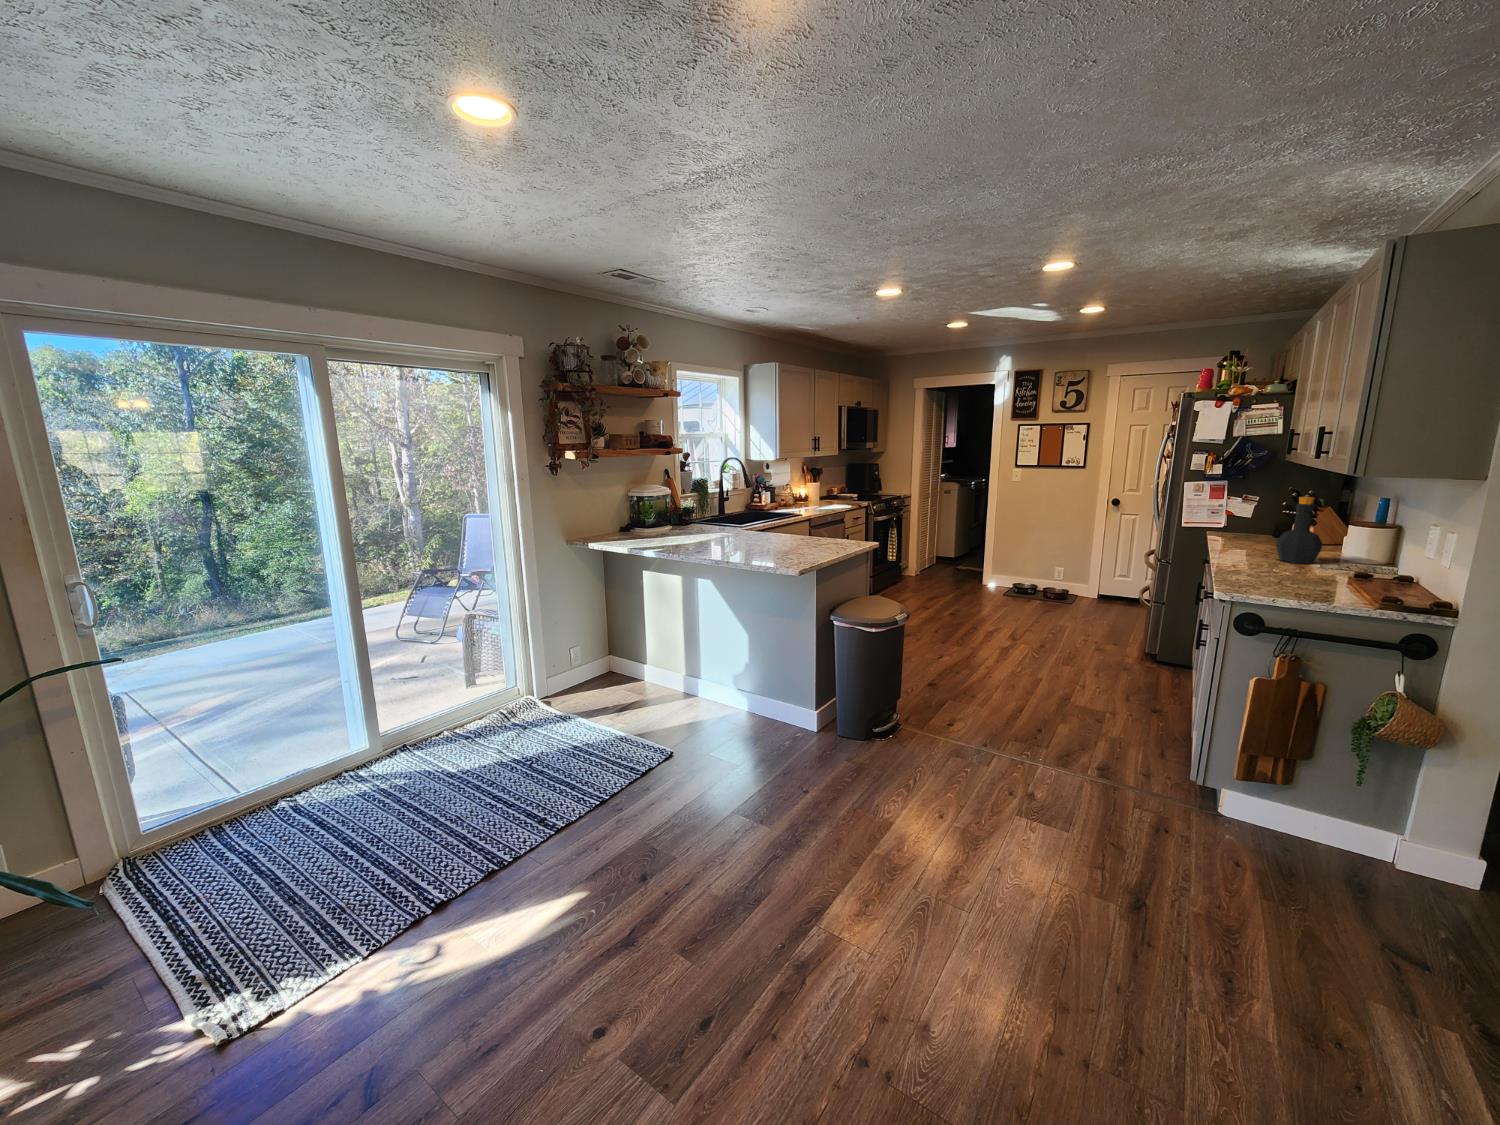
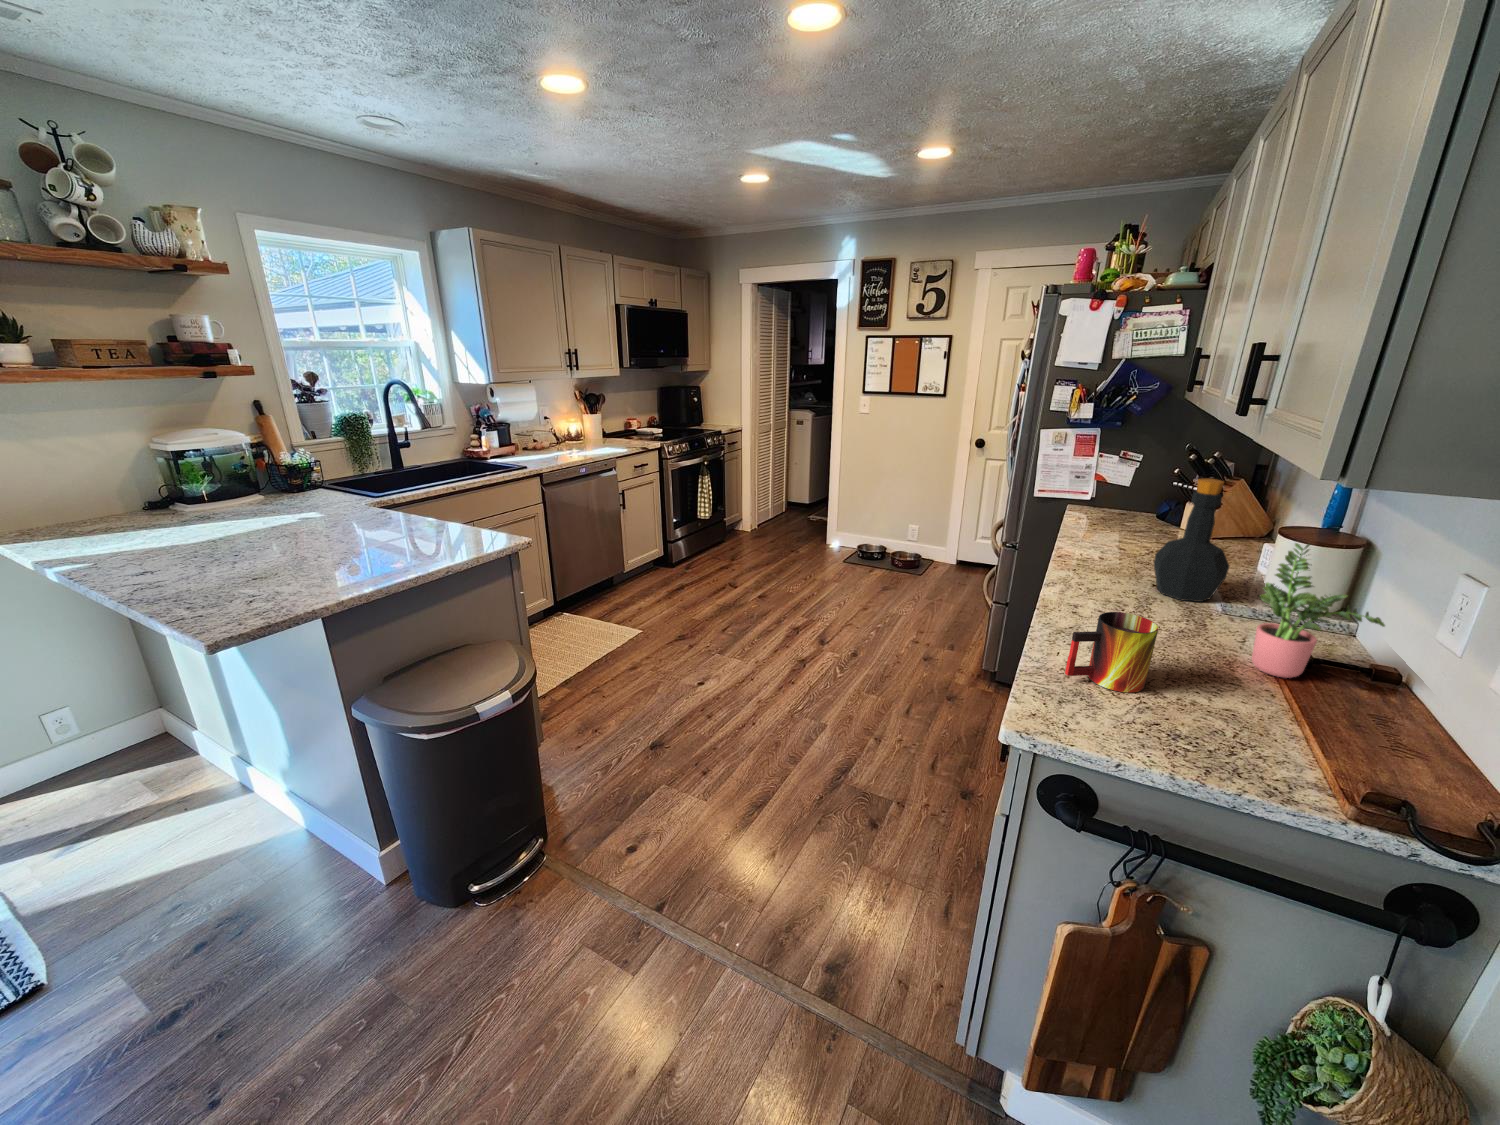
potted plant: none [1336,517,1402,582] -> present [1252,543,1385,678]
mug: none [1239,550,1286,585] -> present [1065,612,1158,693]

